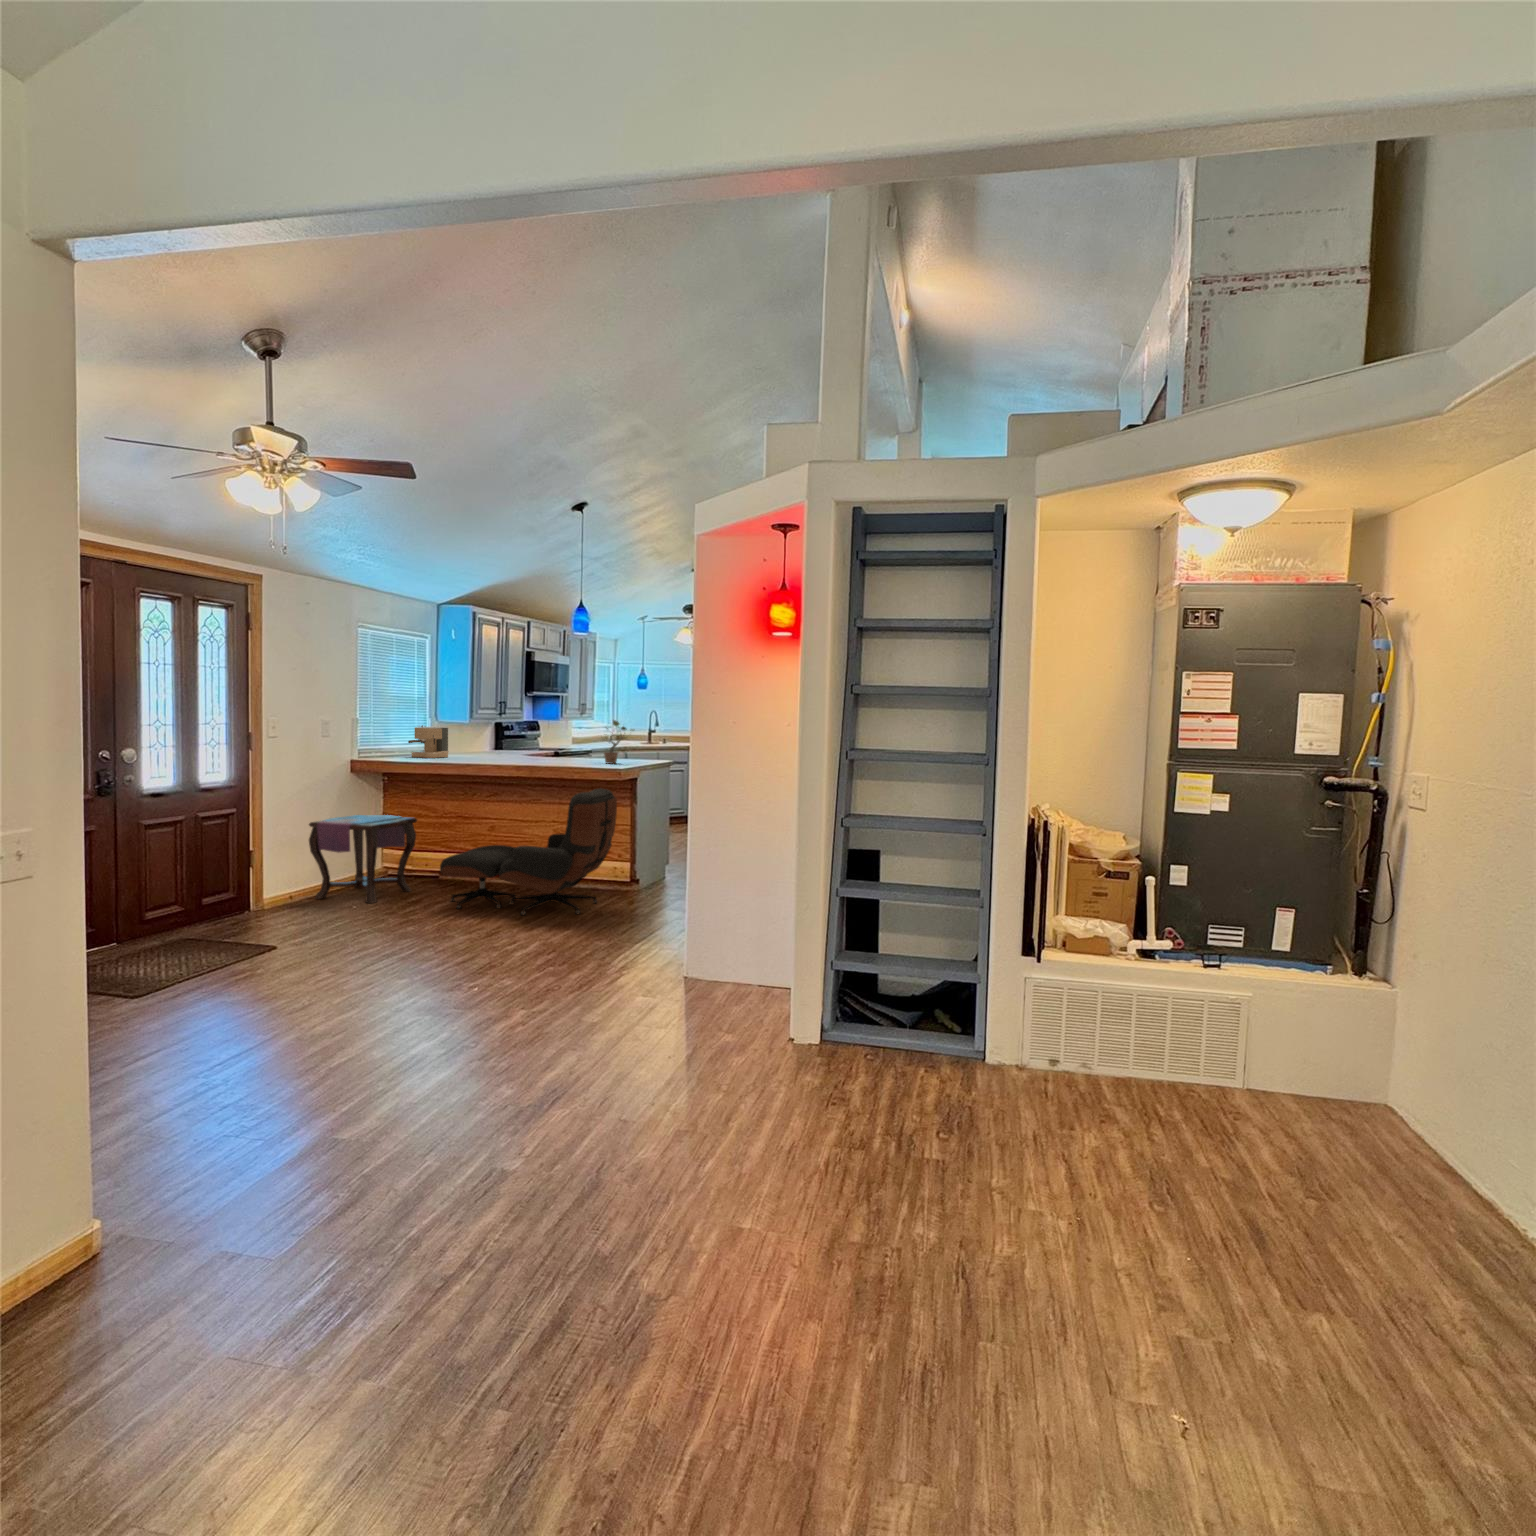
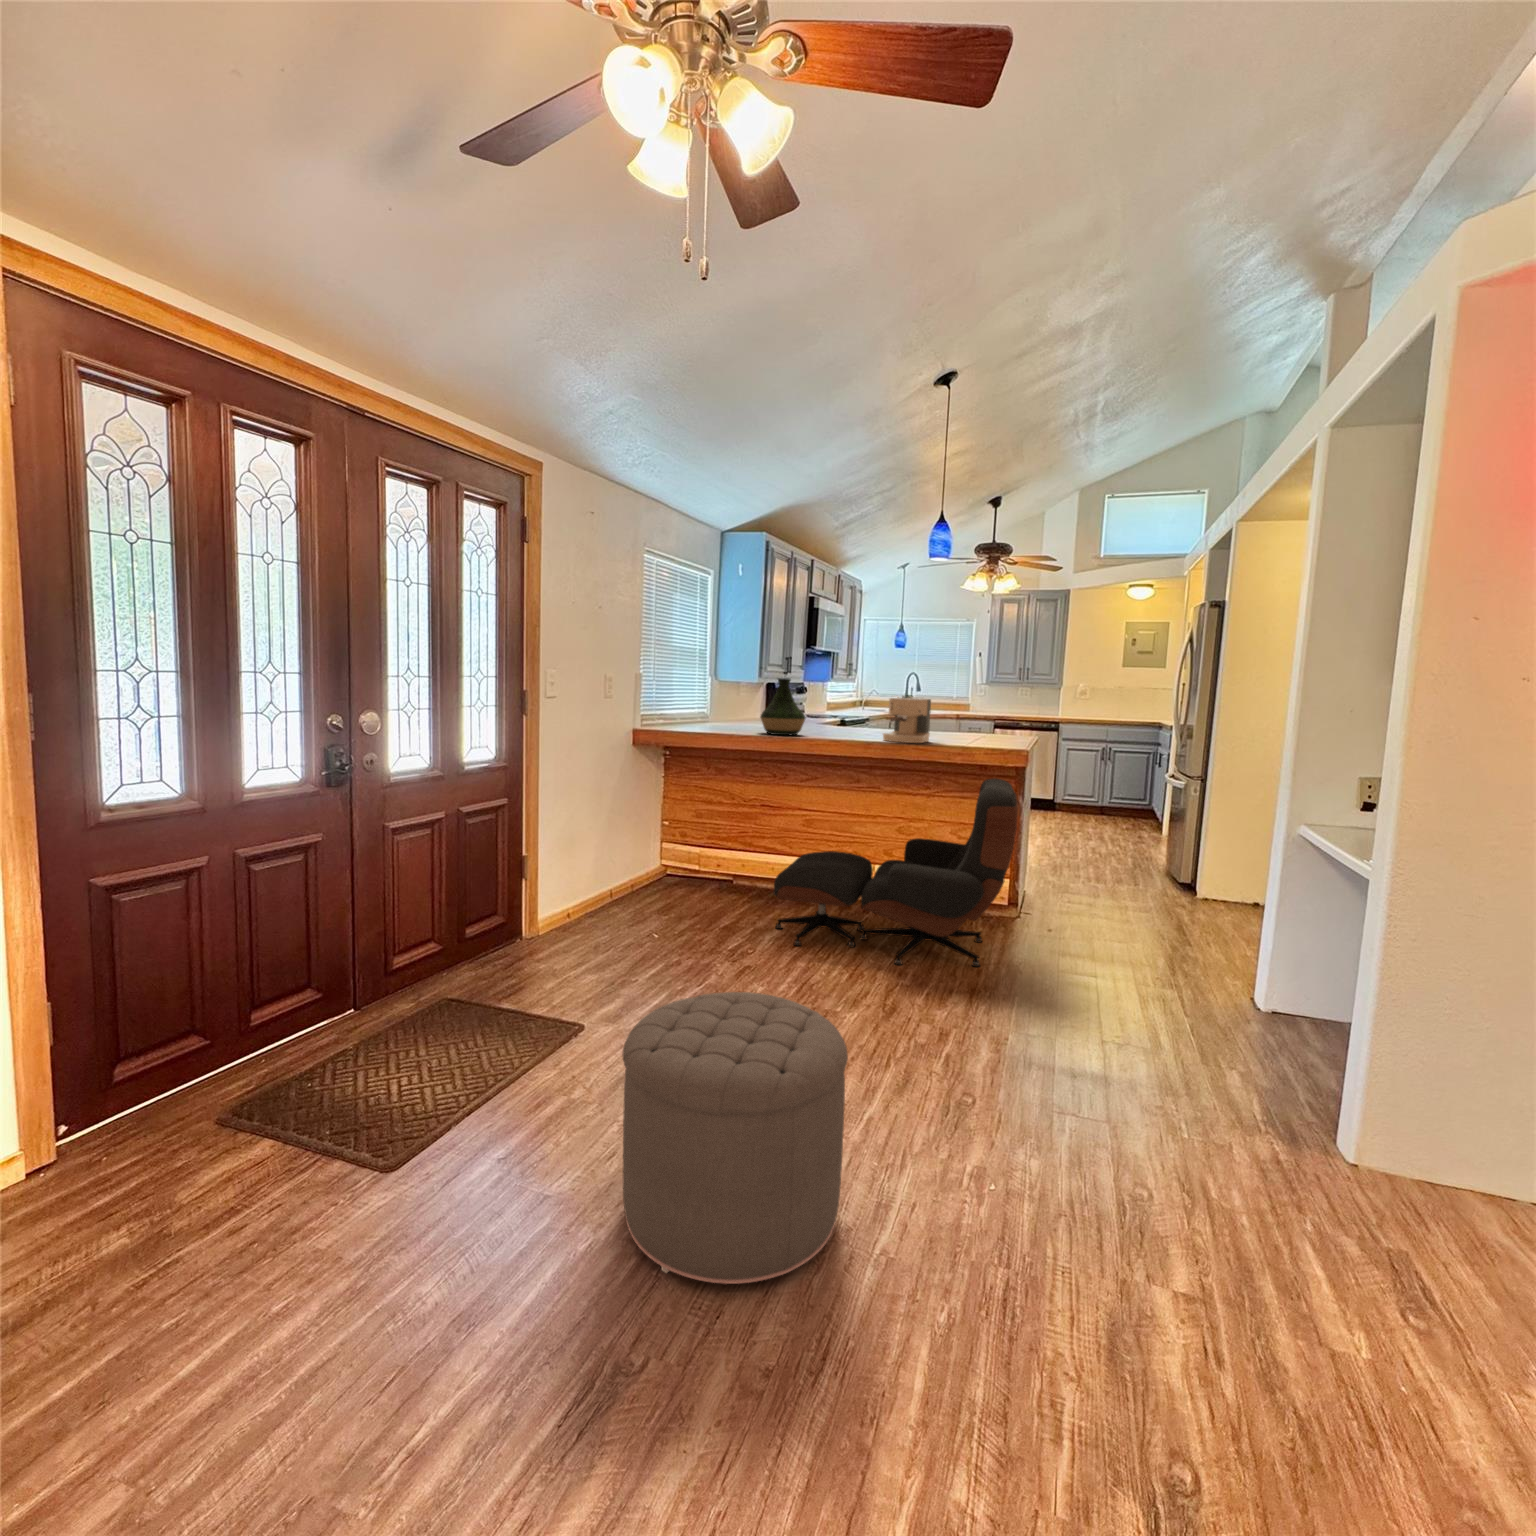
potted plant: present [604,720,633,764] -> none [936,679,992,739]
vase: none [447,721,483,762] -> present [760,678,805,735]
coffee maker: present [408,725,449,758] -> present [883,696,931,743]
side table: present [309,815,417,903] -> none [590,801,722,928]
ottoman: none [266,893,391,1015] -> present [623,992,848,1284]

